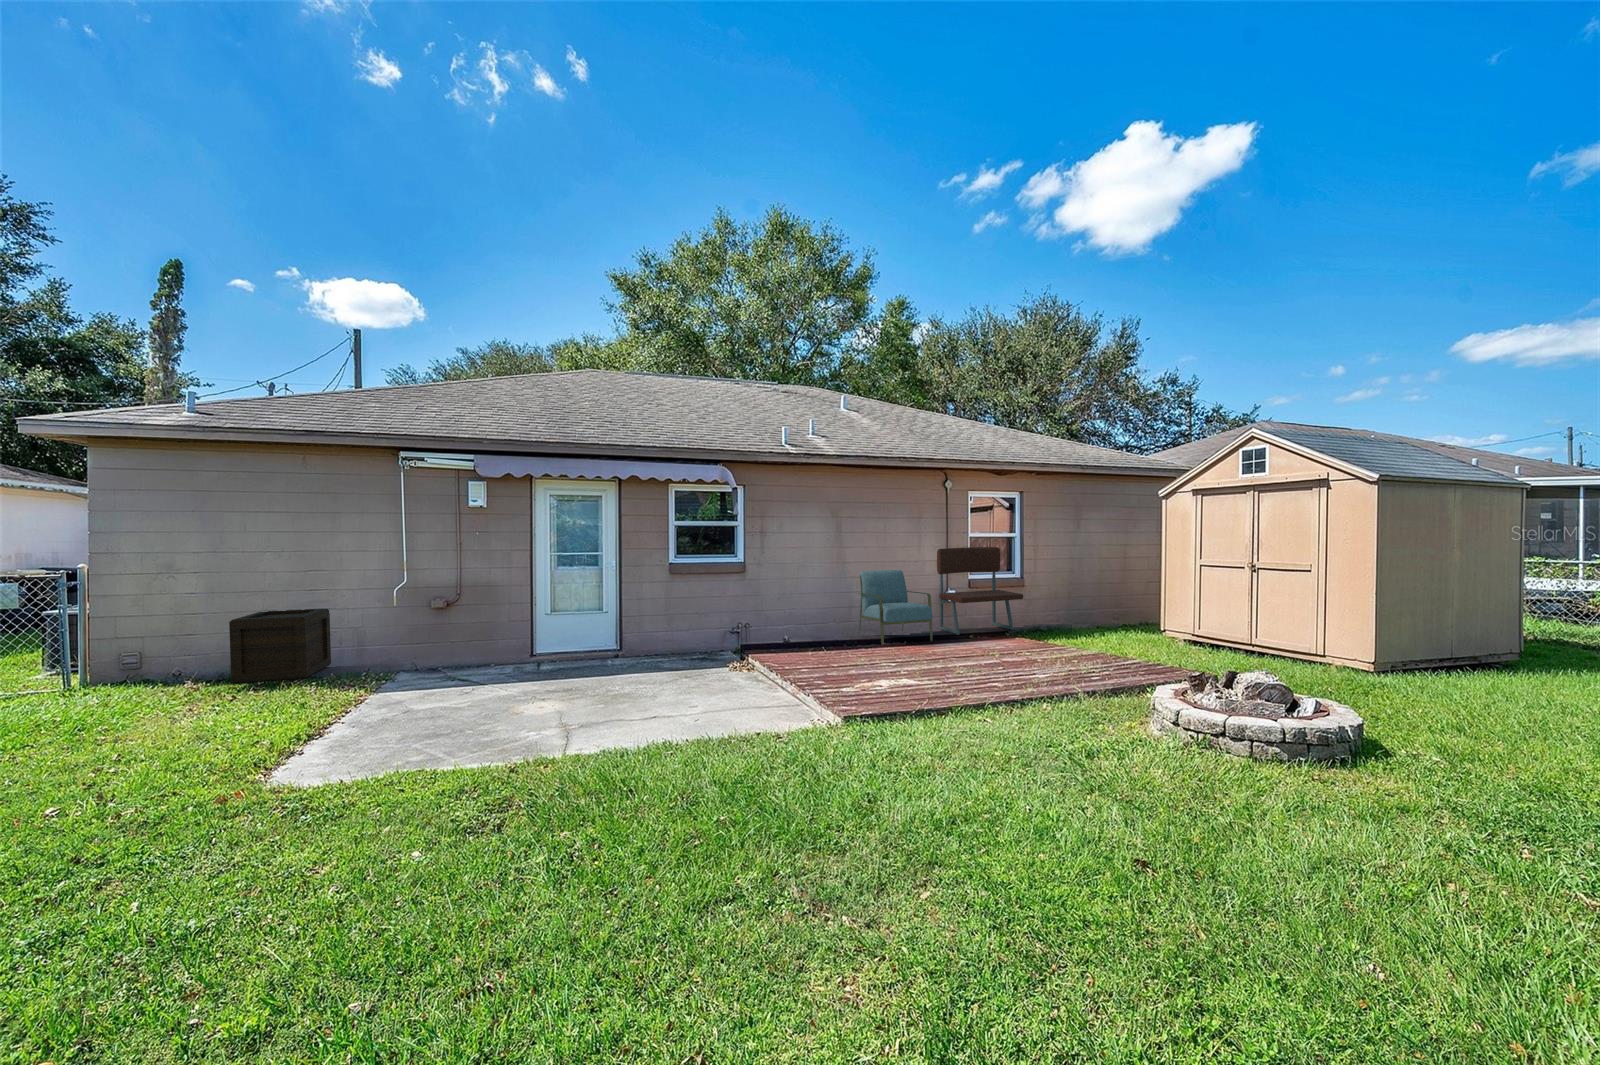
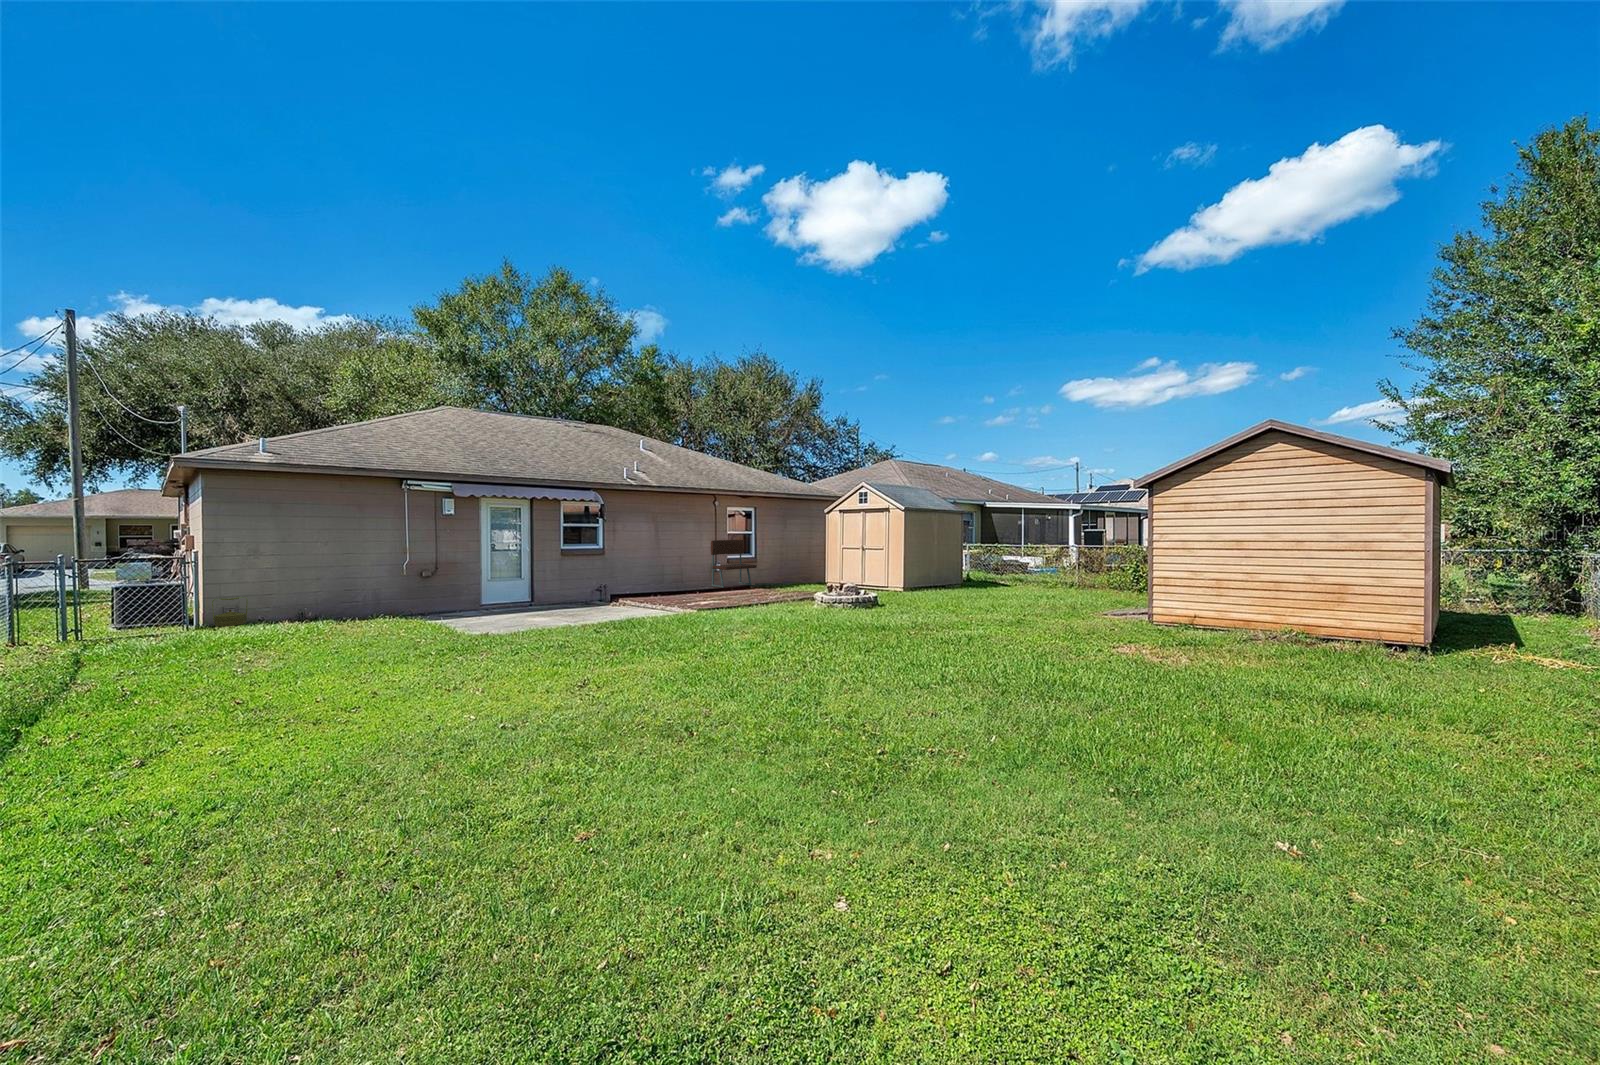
chair: present [859,570,933,645] -> none [668,553,712,593]
wooden crate: present [229,608,331,683] -> none [309,577,360,621]
woven basket: none [99,639,157,687] -> present [212,597,248,626]

